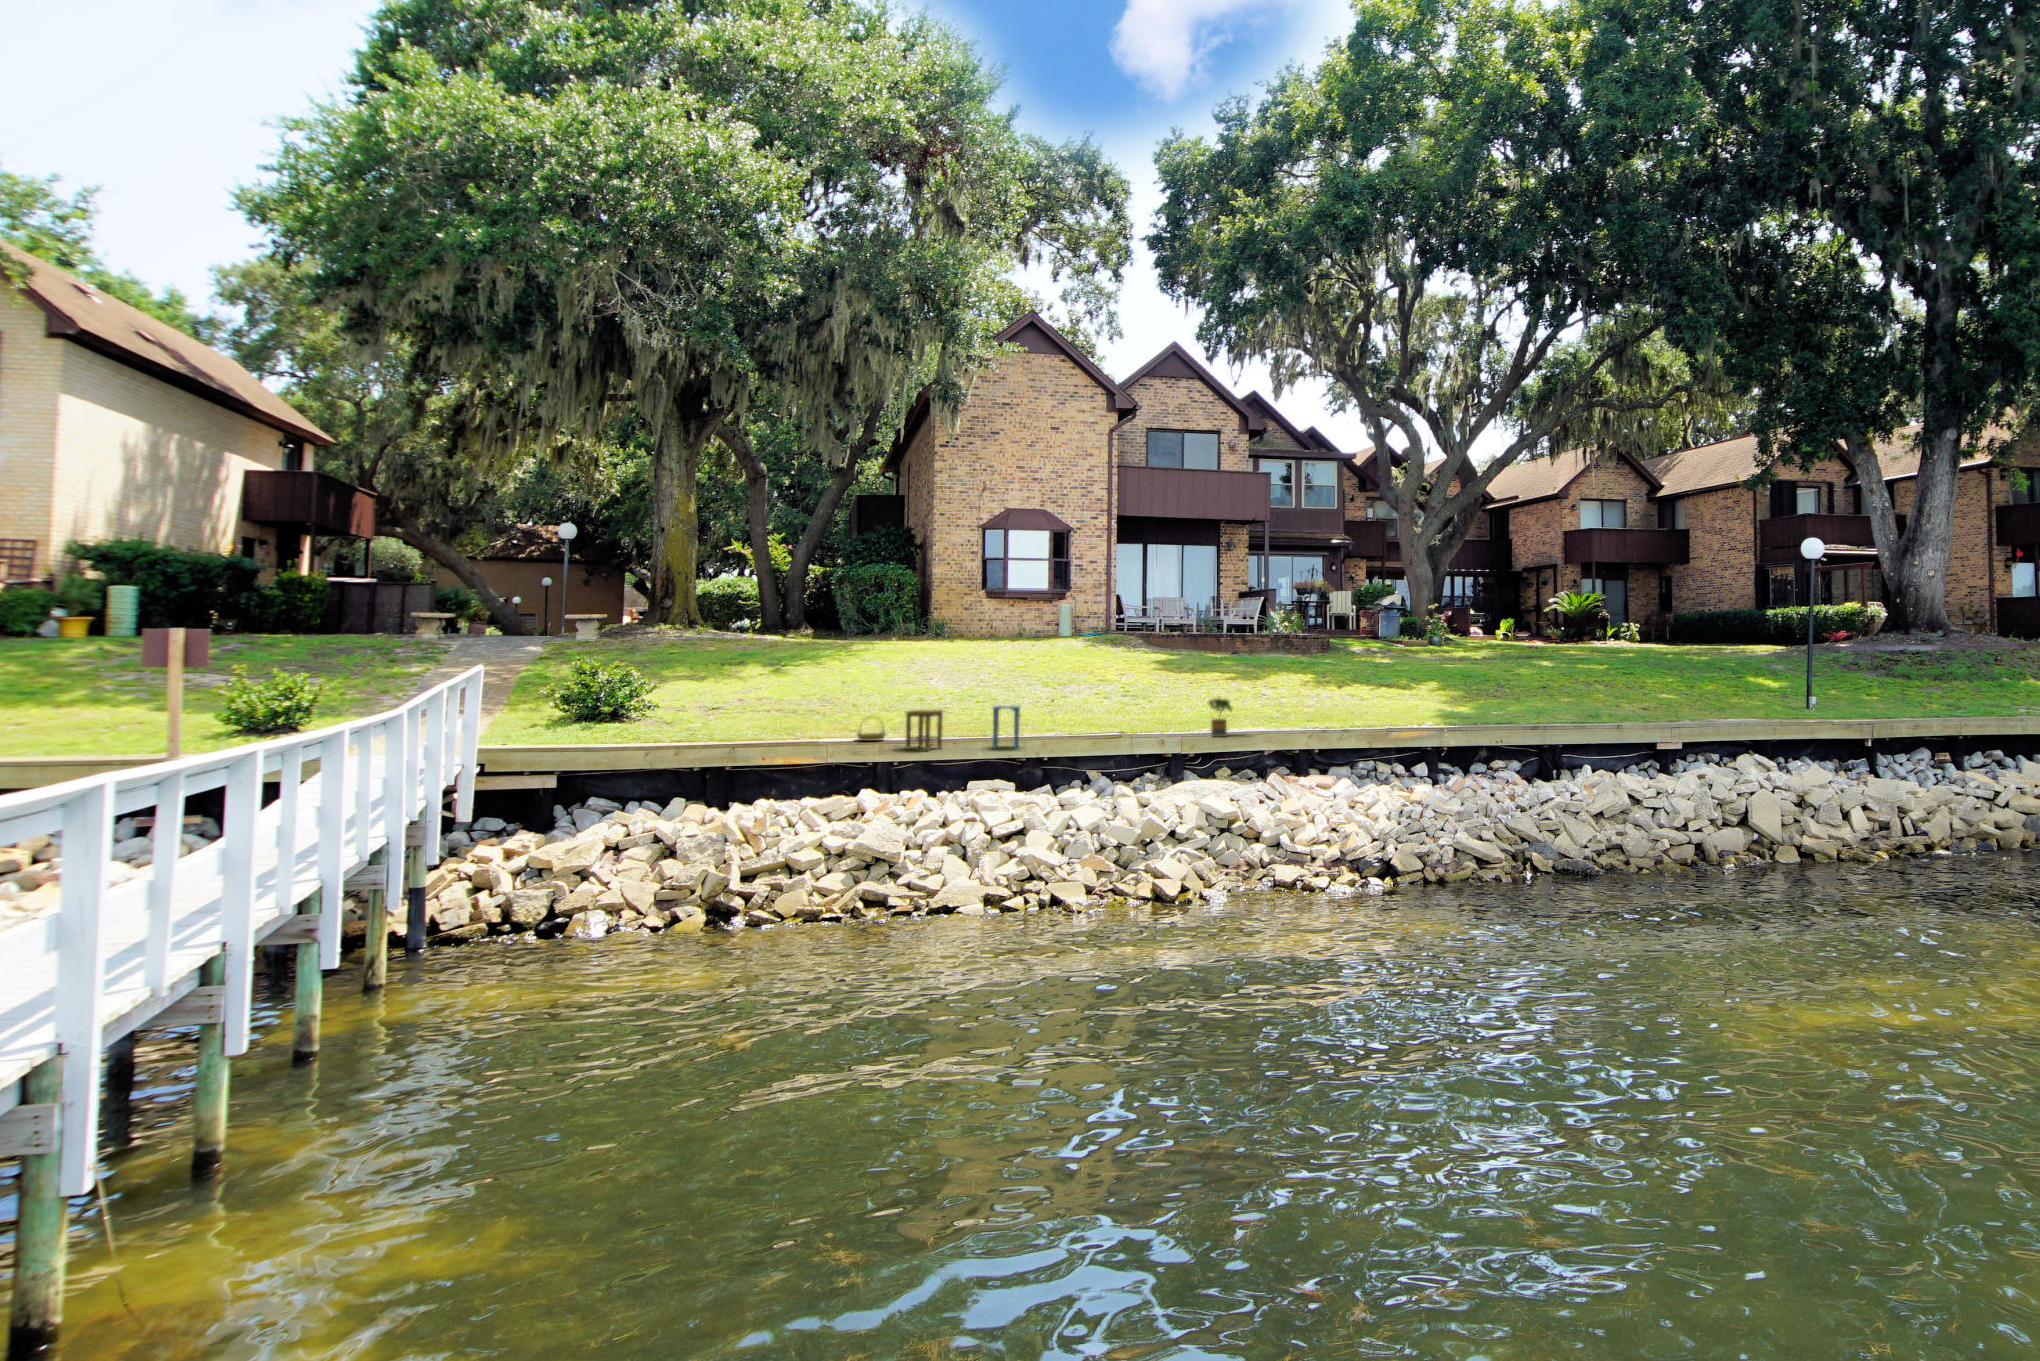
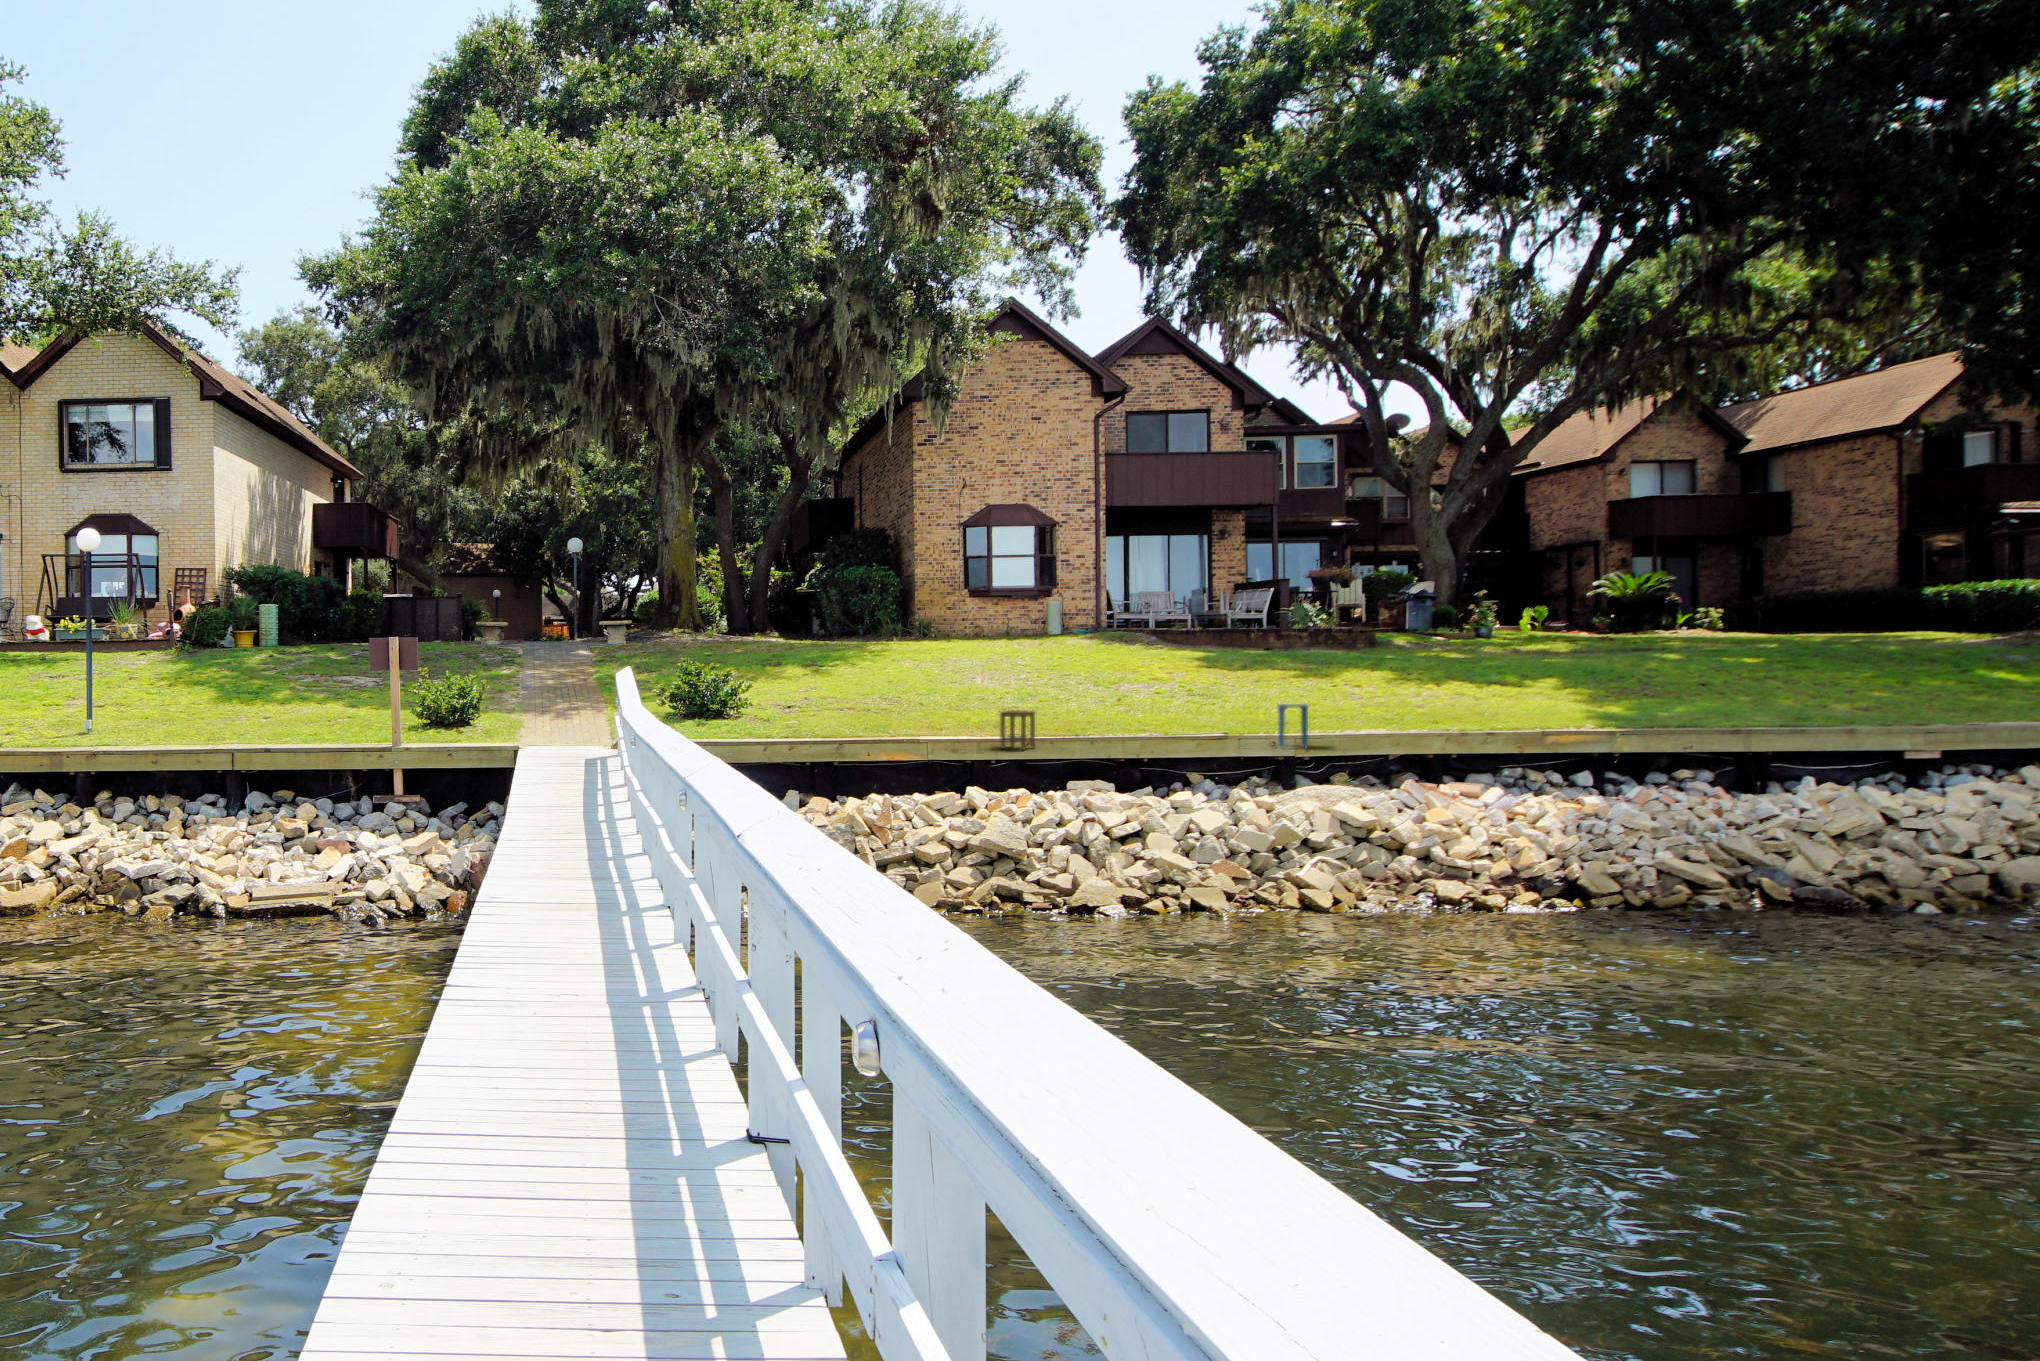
potted tree: present [1209,698,1233,737] -> none [1309,699,1342,741]
side table: present [993,705,1020,748] -> present [1278,704,1308,747]
basket: present [857,716,885,741] -> none [943,716,971,740]

